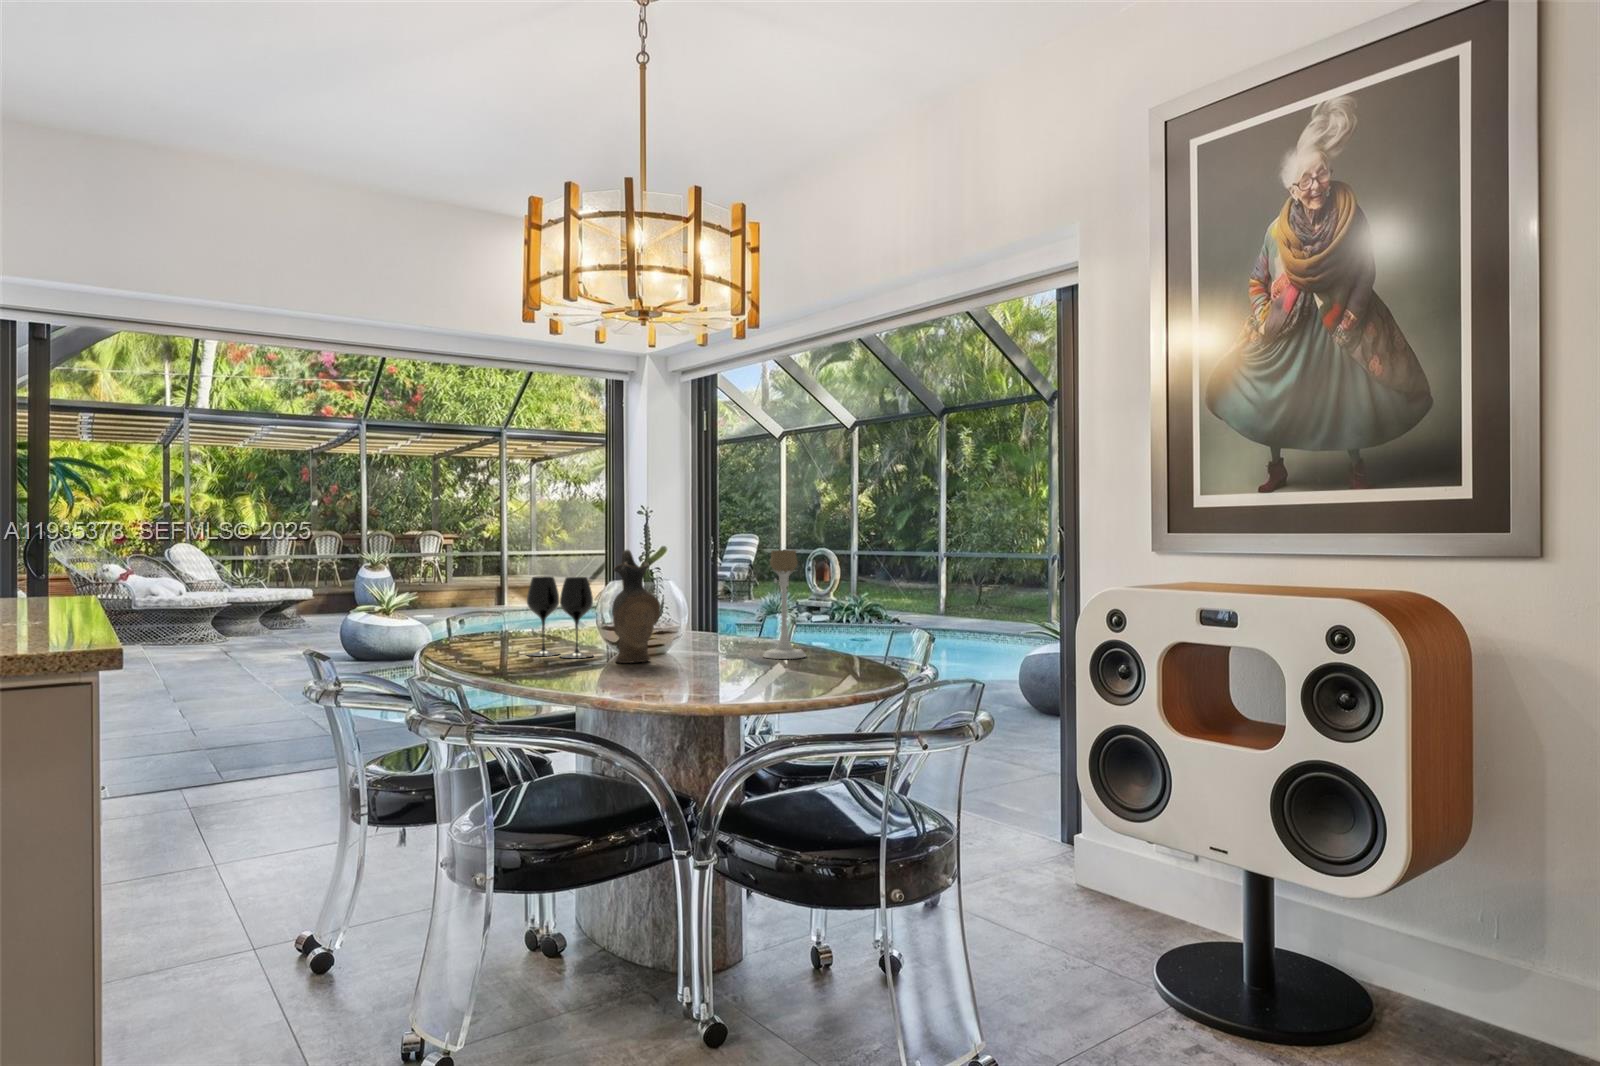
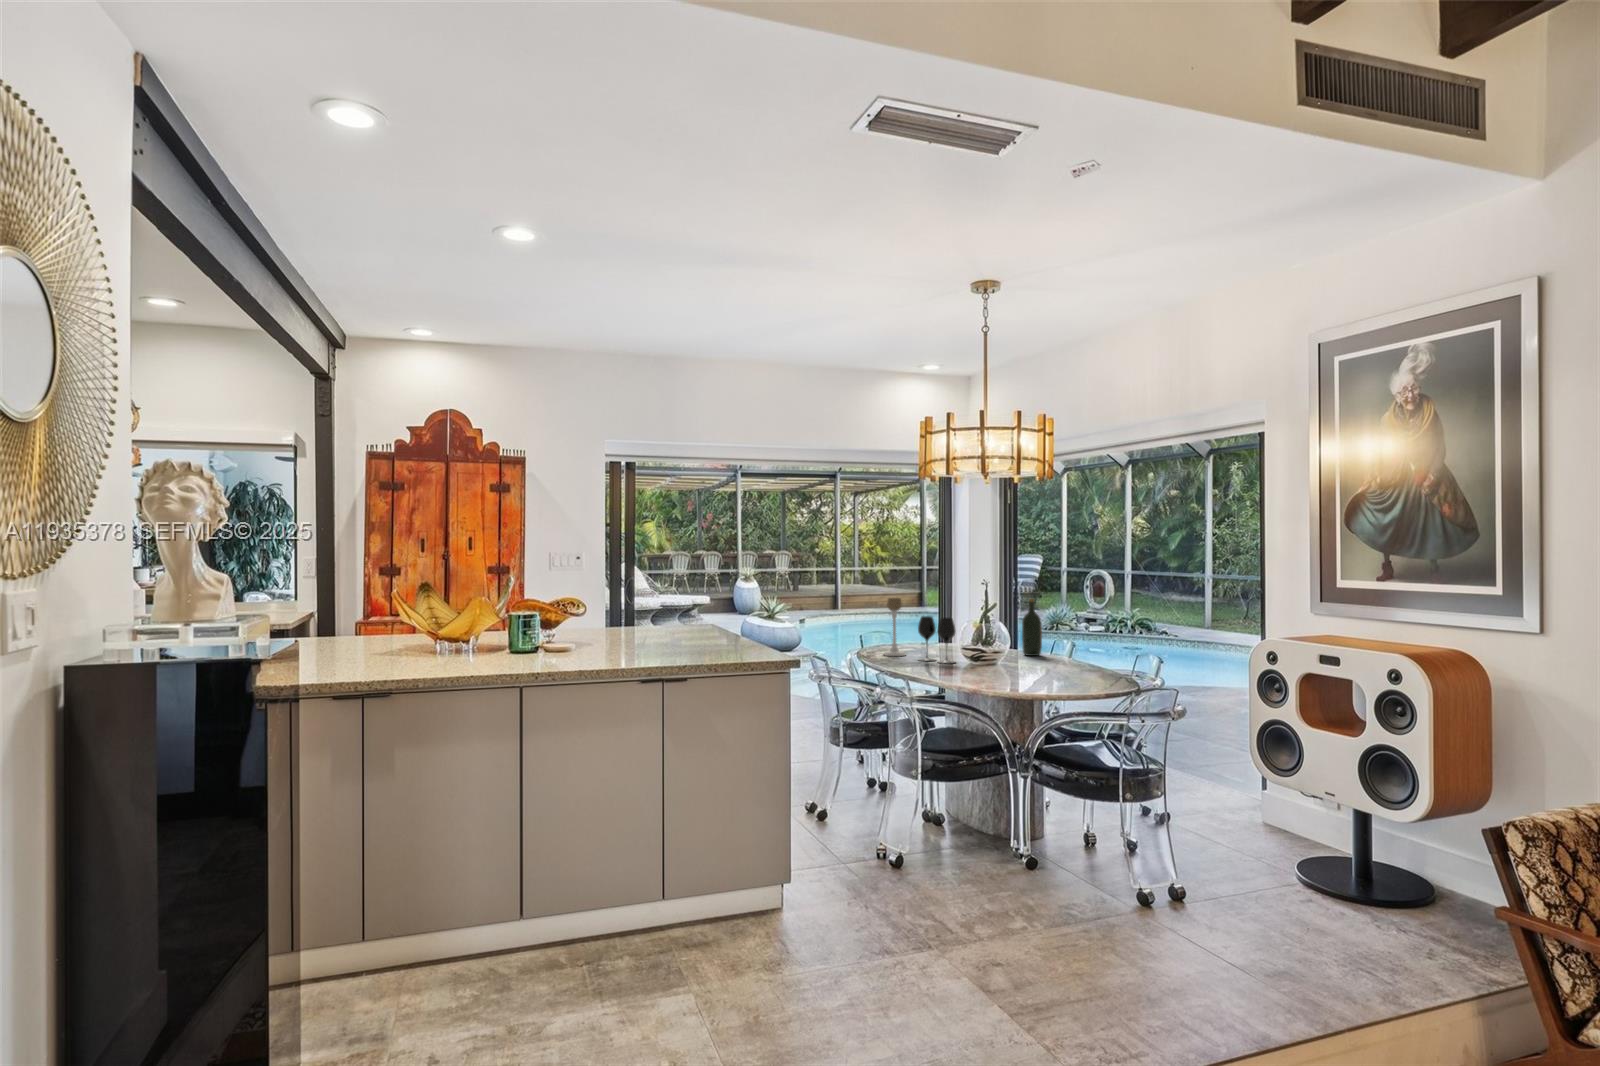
wine bottle: none [712,548,744,642] -> present [1022,599,1042,656]
ceramic pitcher: present [612,550,660,663] -> none [968,604,996,668]
candle holder: present [763,550,806,659] -> present [884,598,905,656]

